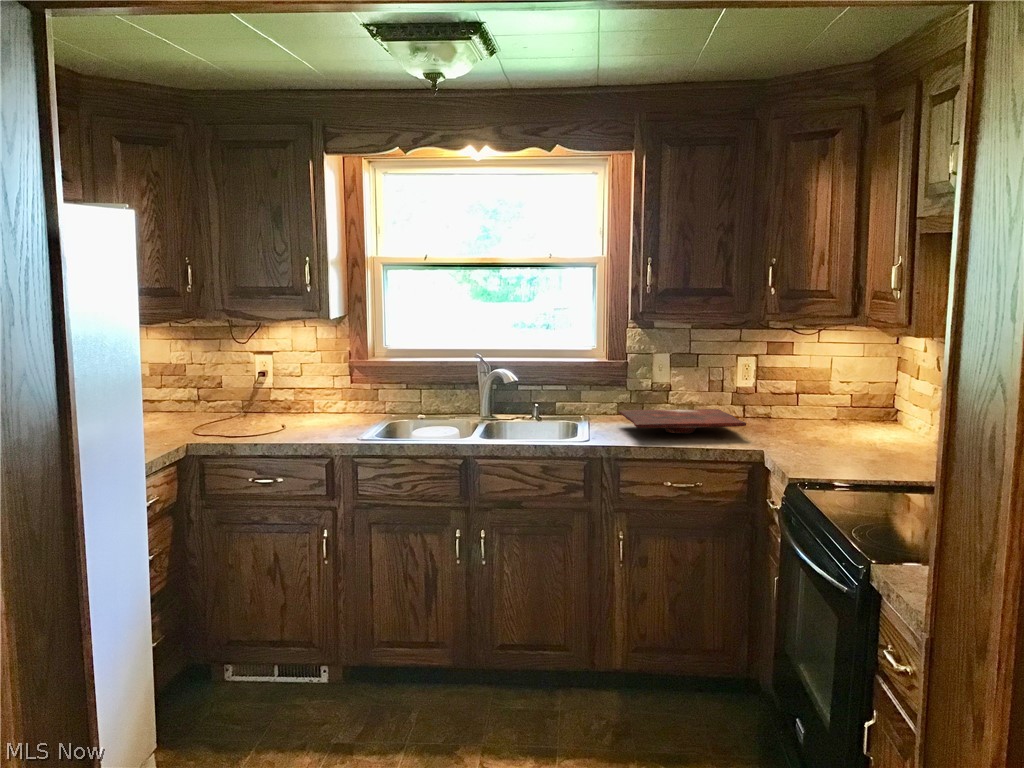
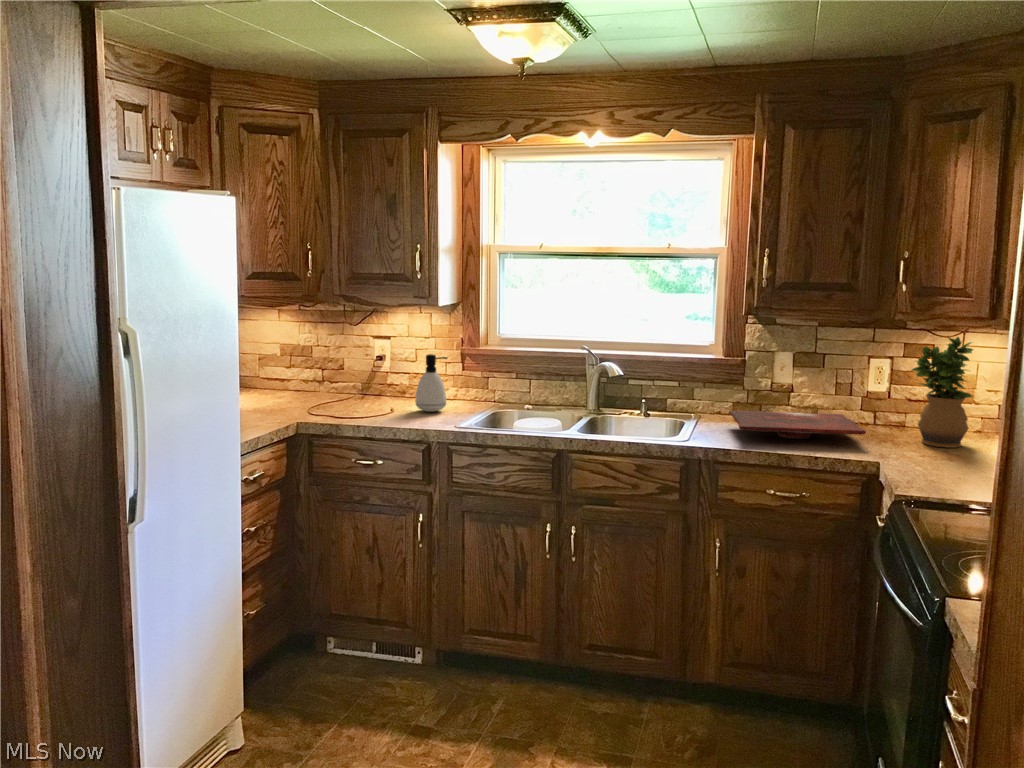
potted plant: none [779,335,833,434] -> present [911,337,973,448]
soap dispenser: none [309,368,341,426] -> present [416,354,447,412]

